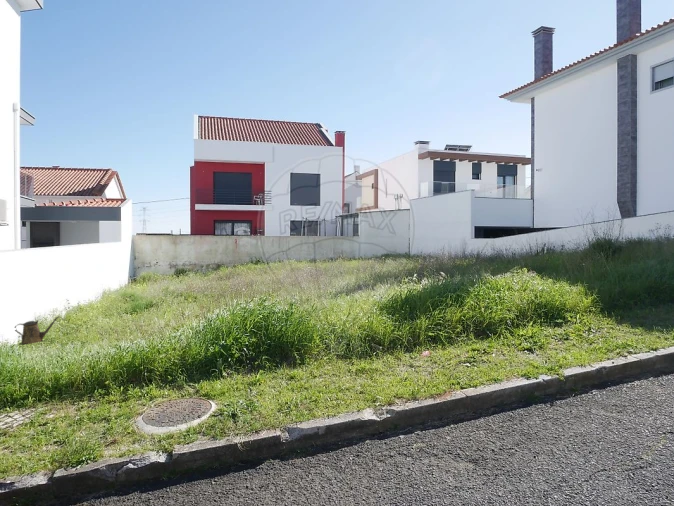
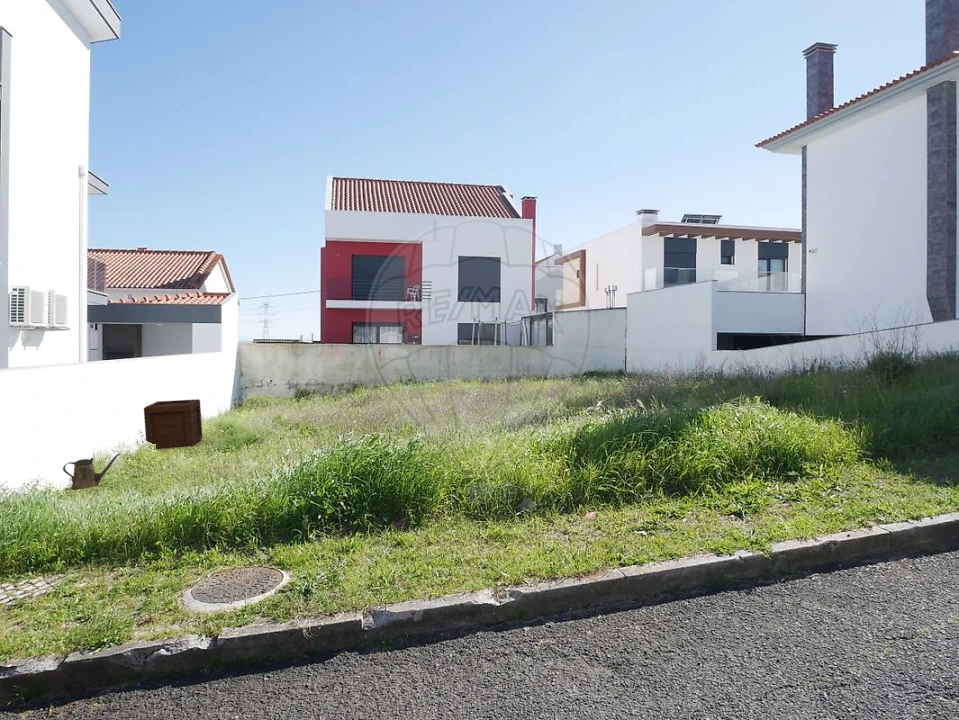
wooden crate: none [70,276,115,314] -> present [144,399,202,449]

